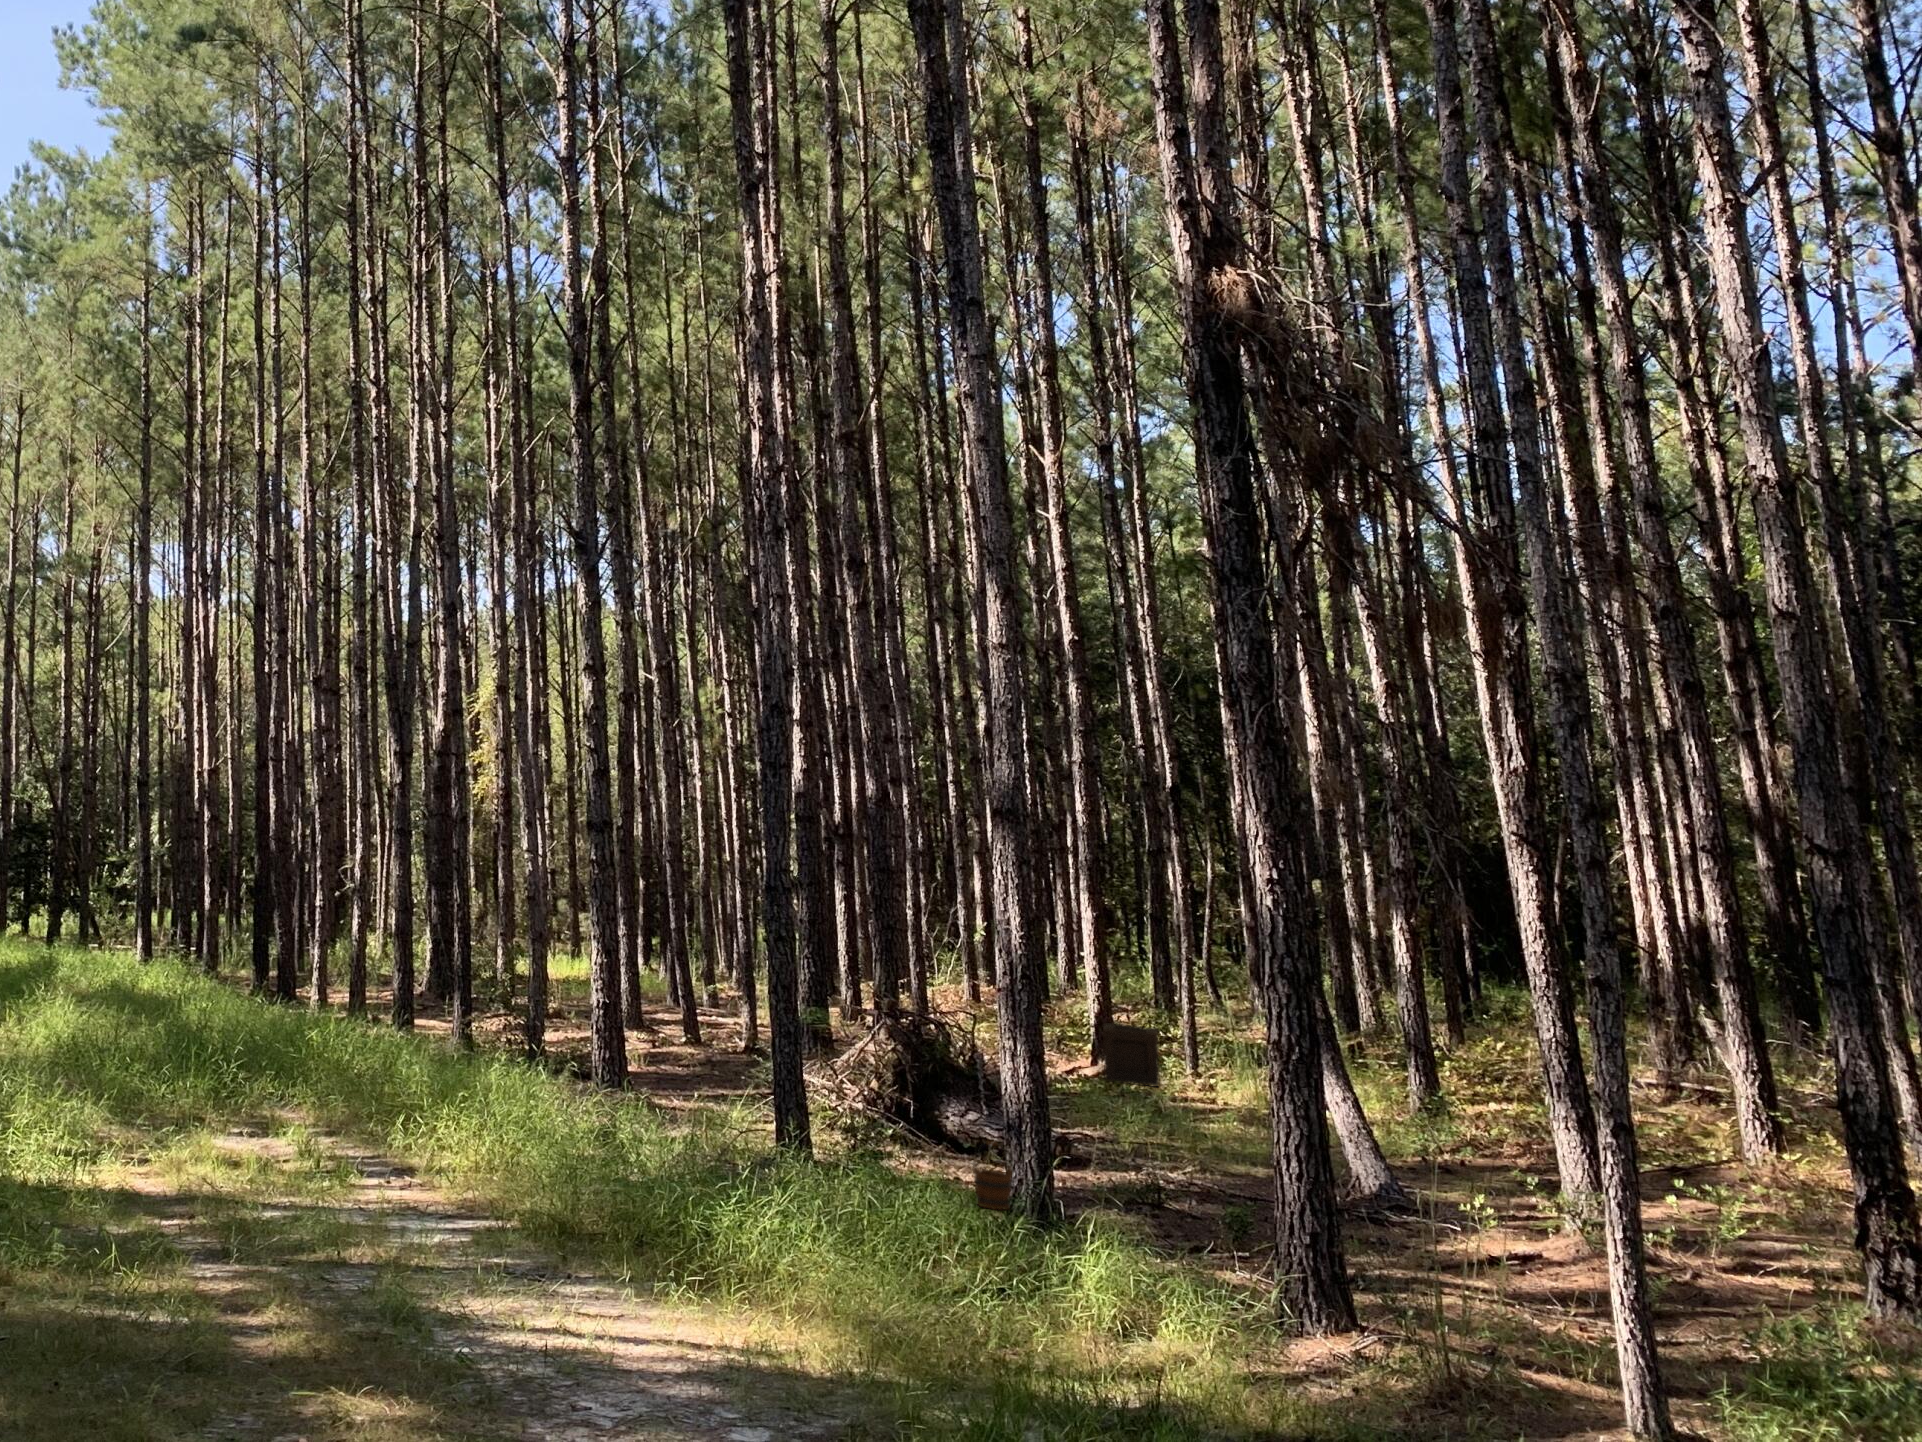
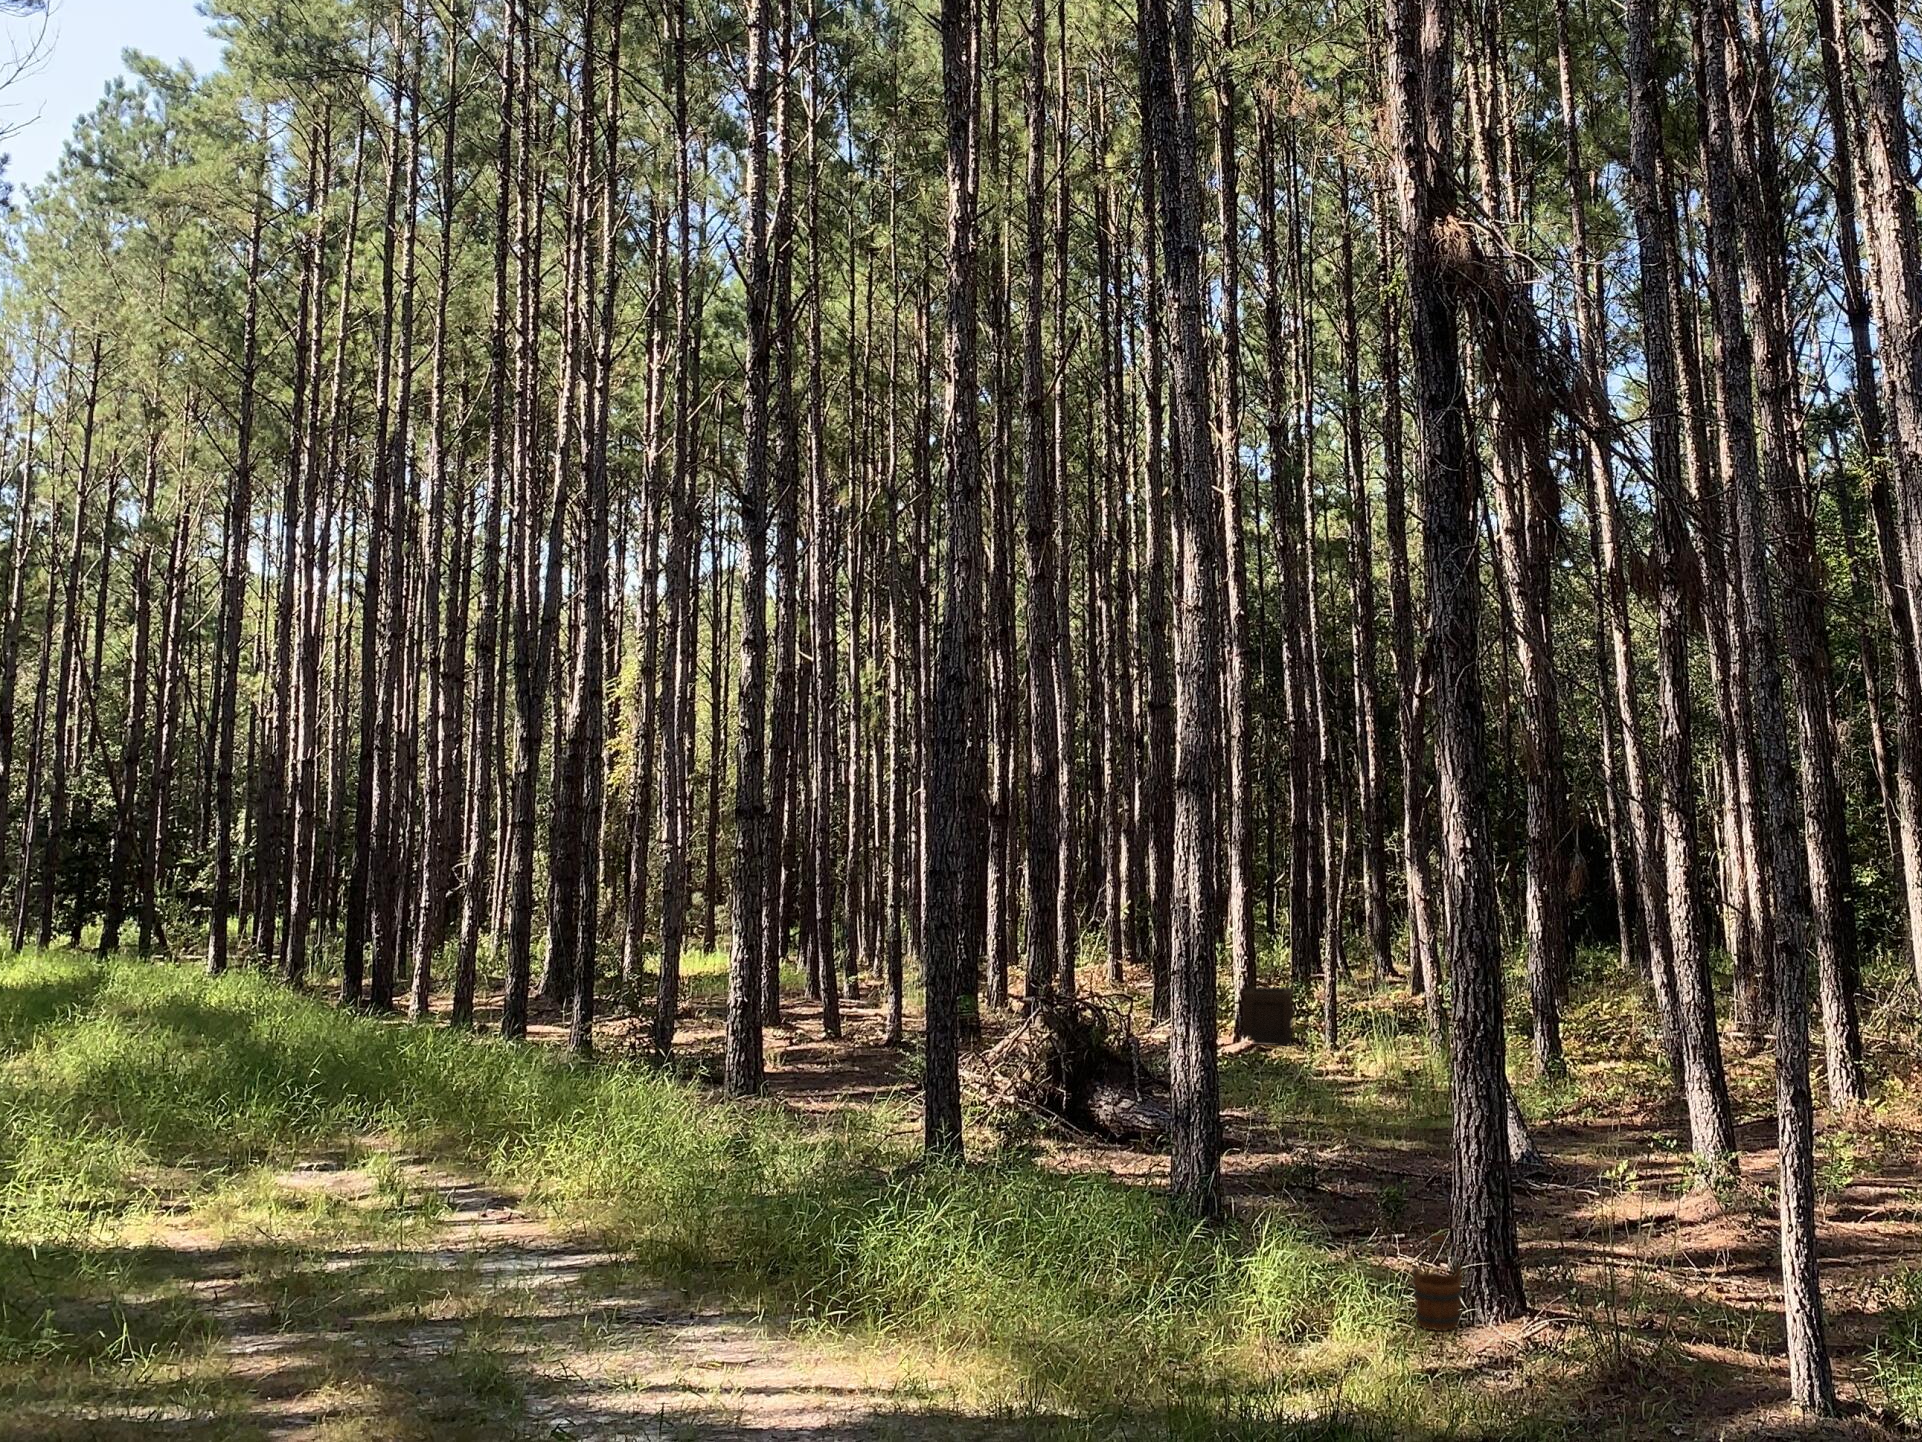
wooden bucket: present [973,1141,1012,1210] -> present [1413,1236,1462,1331]

